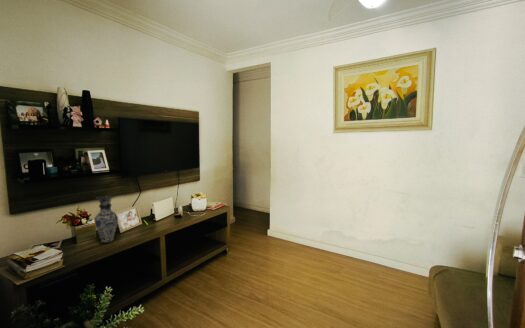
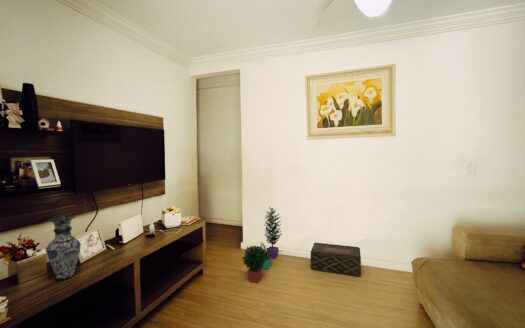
potted plant: none [257,199,305,269] -> present [242,207,282,283]
woven basket: none [328,238,383,278] -> present [311,243,361,276]

